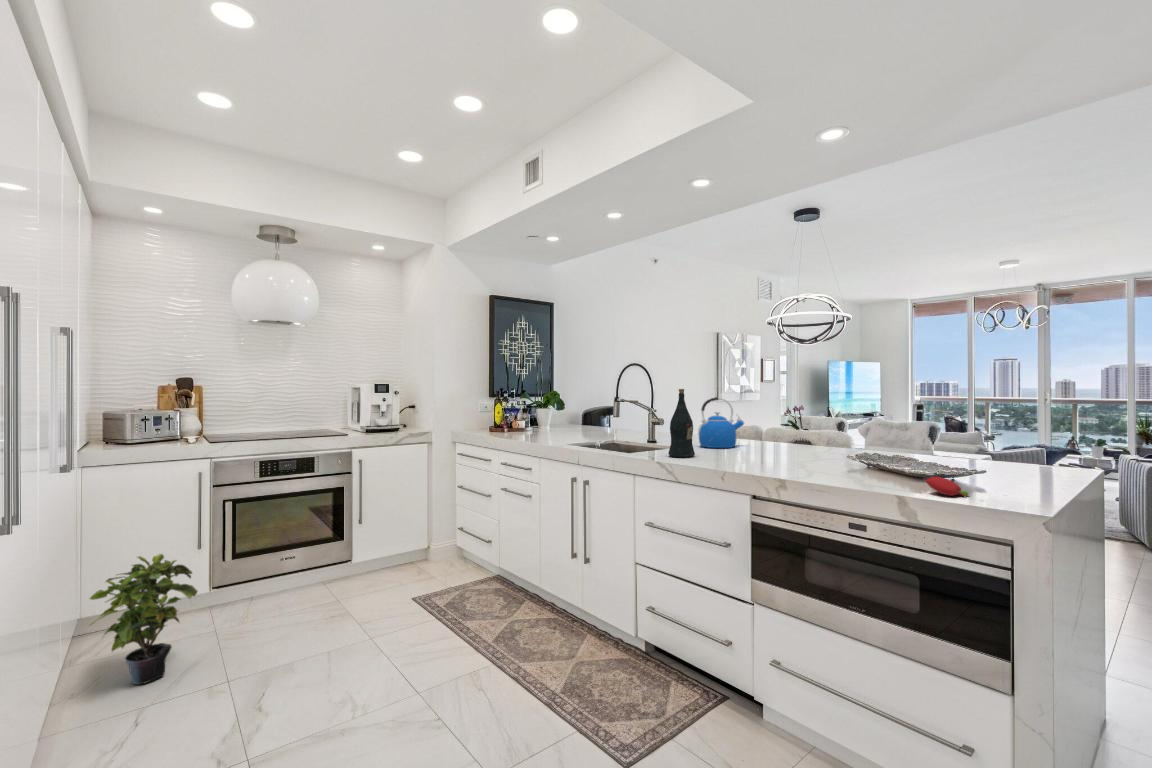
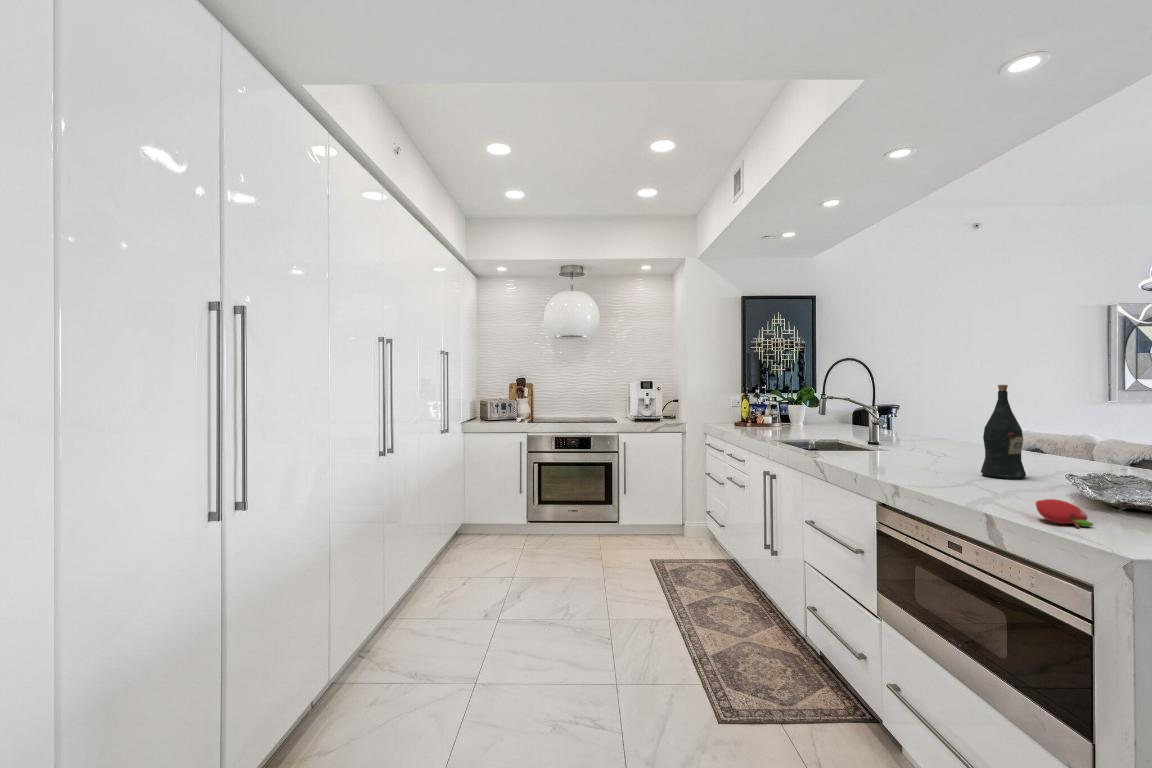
wine bottle: present [668,389,695,457] -> present [981,385,1026,479]
kettle: present [699,397,744,448] -> none [914,396,979,455]
potted plant: present [90,554,197,684] -> none [445,491,504,569]

